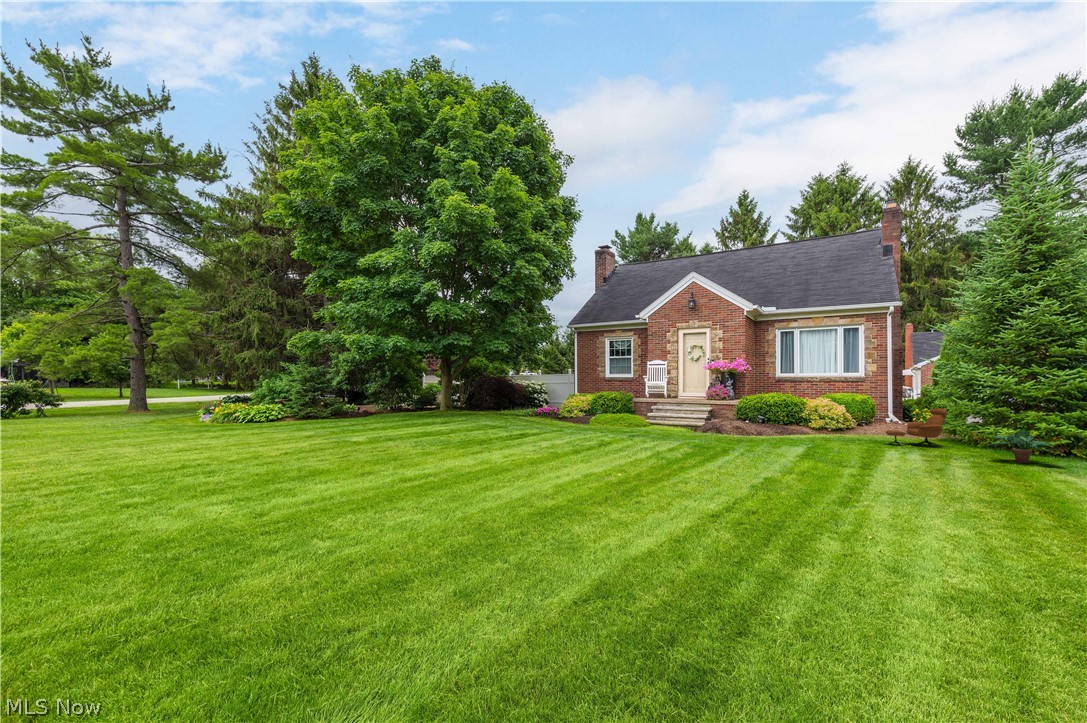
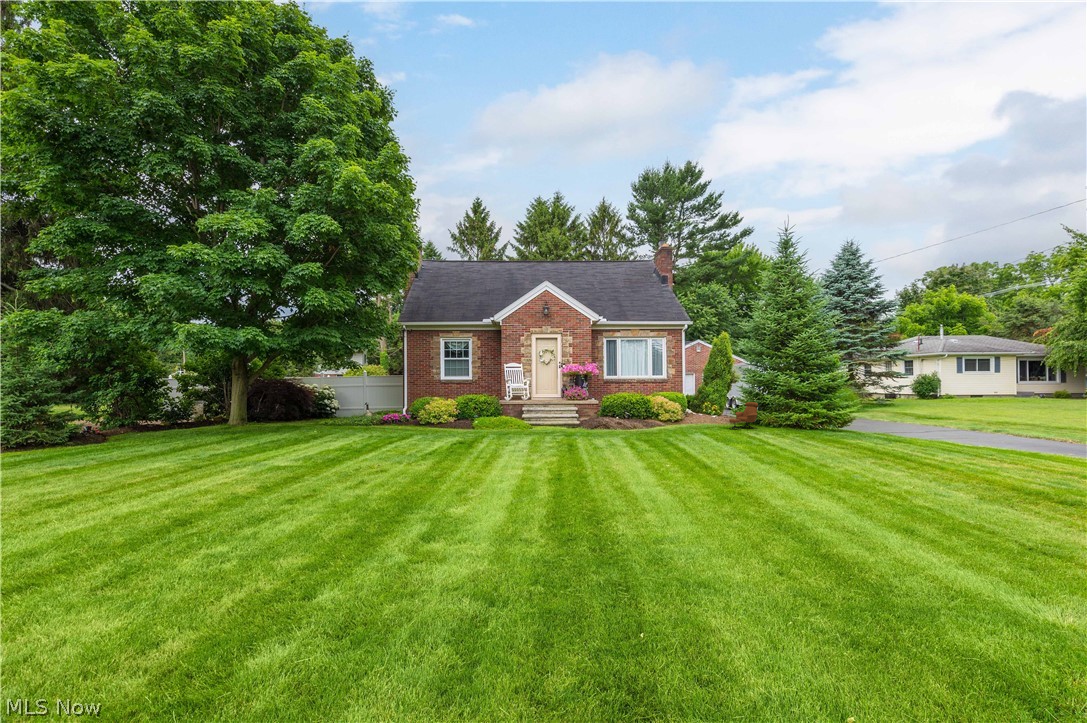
potted plant: present [987,429,1051,463] -> none [796,414,831,434]

